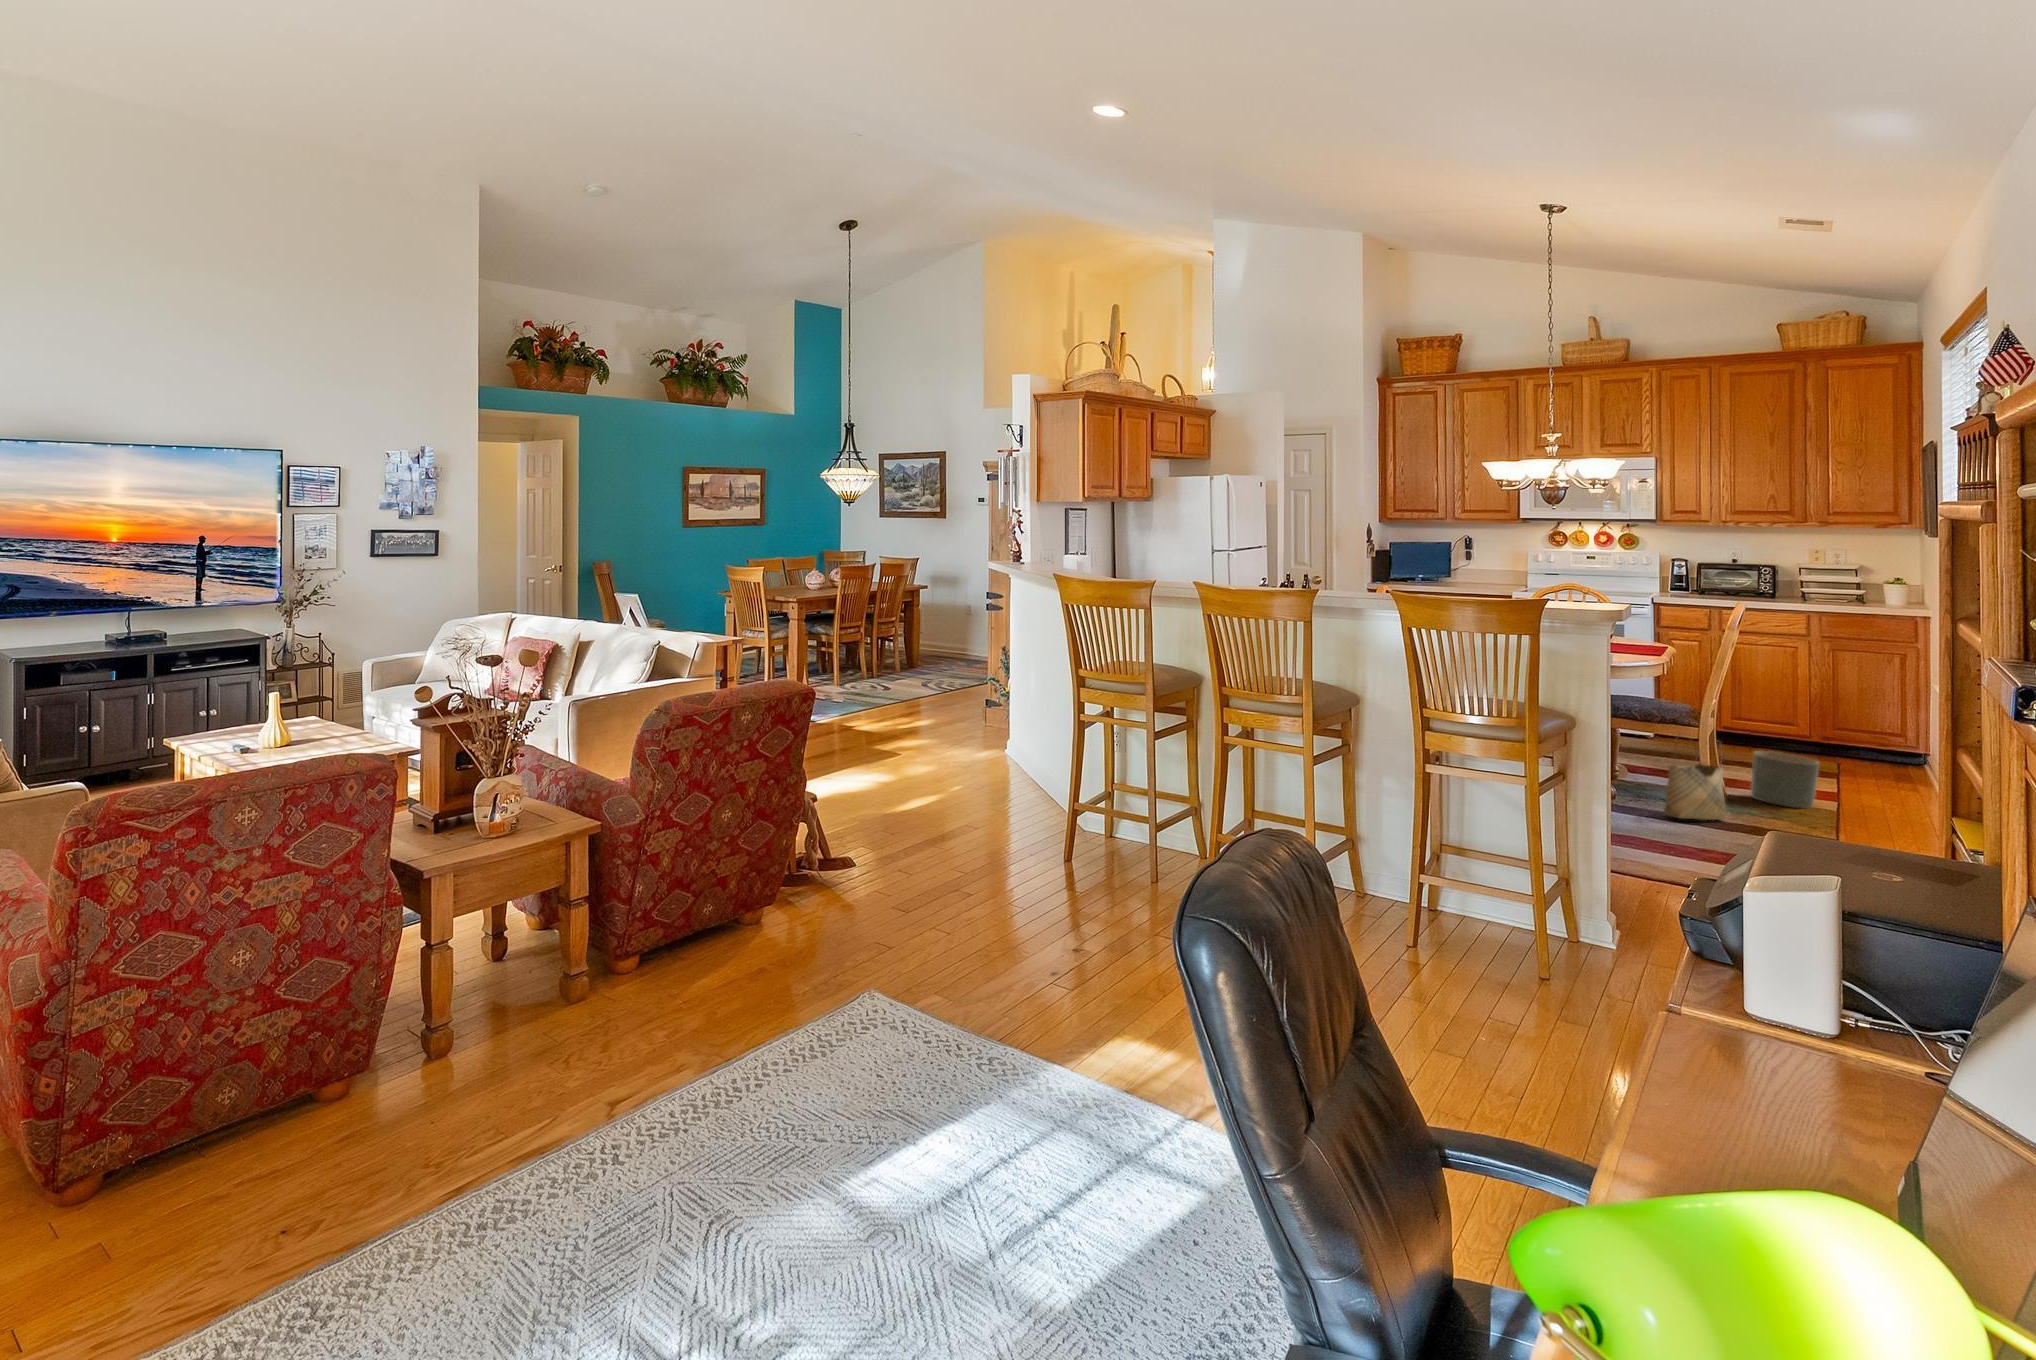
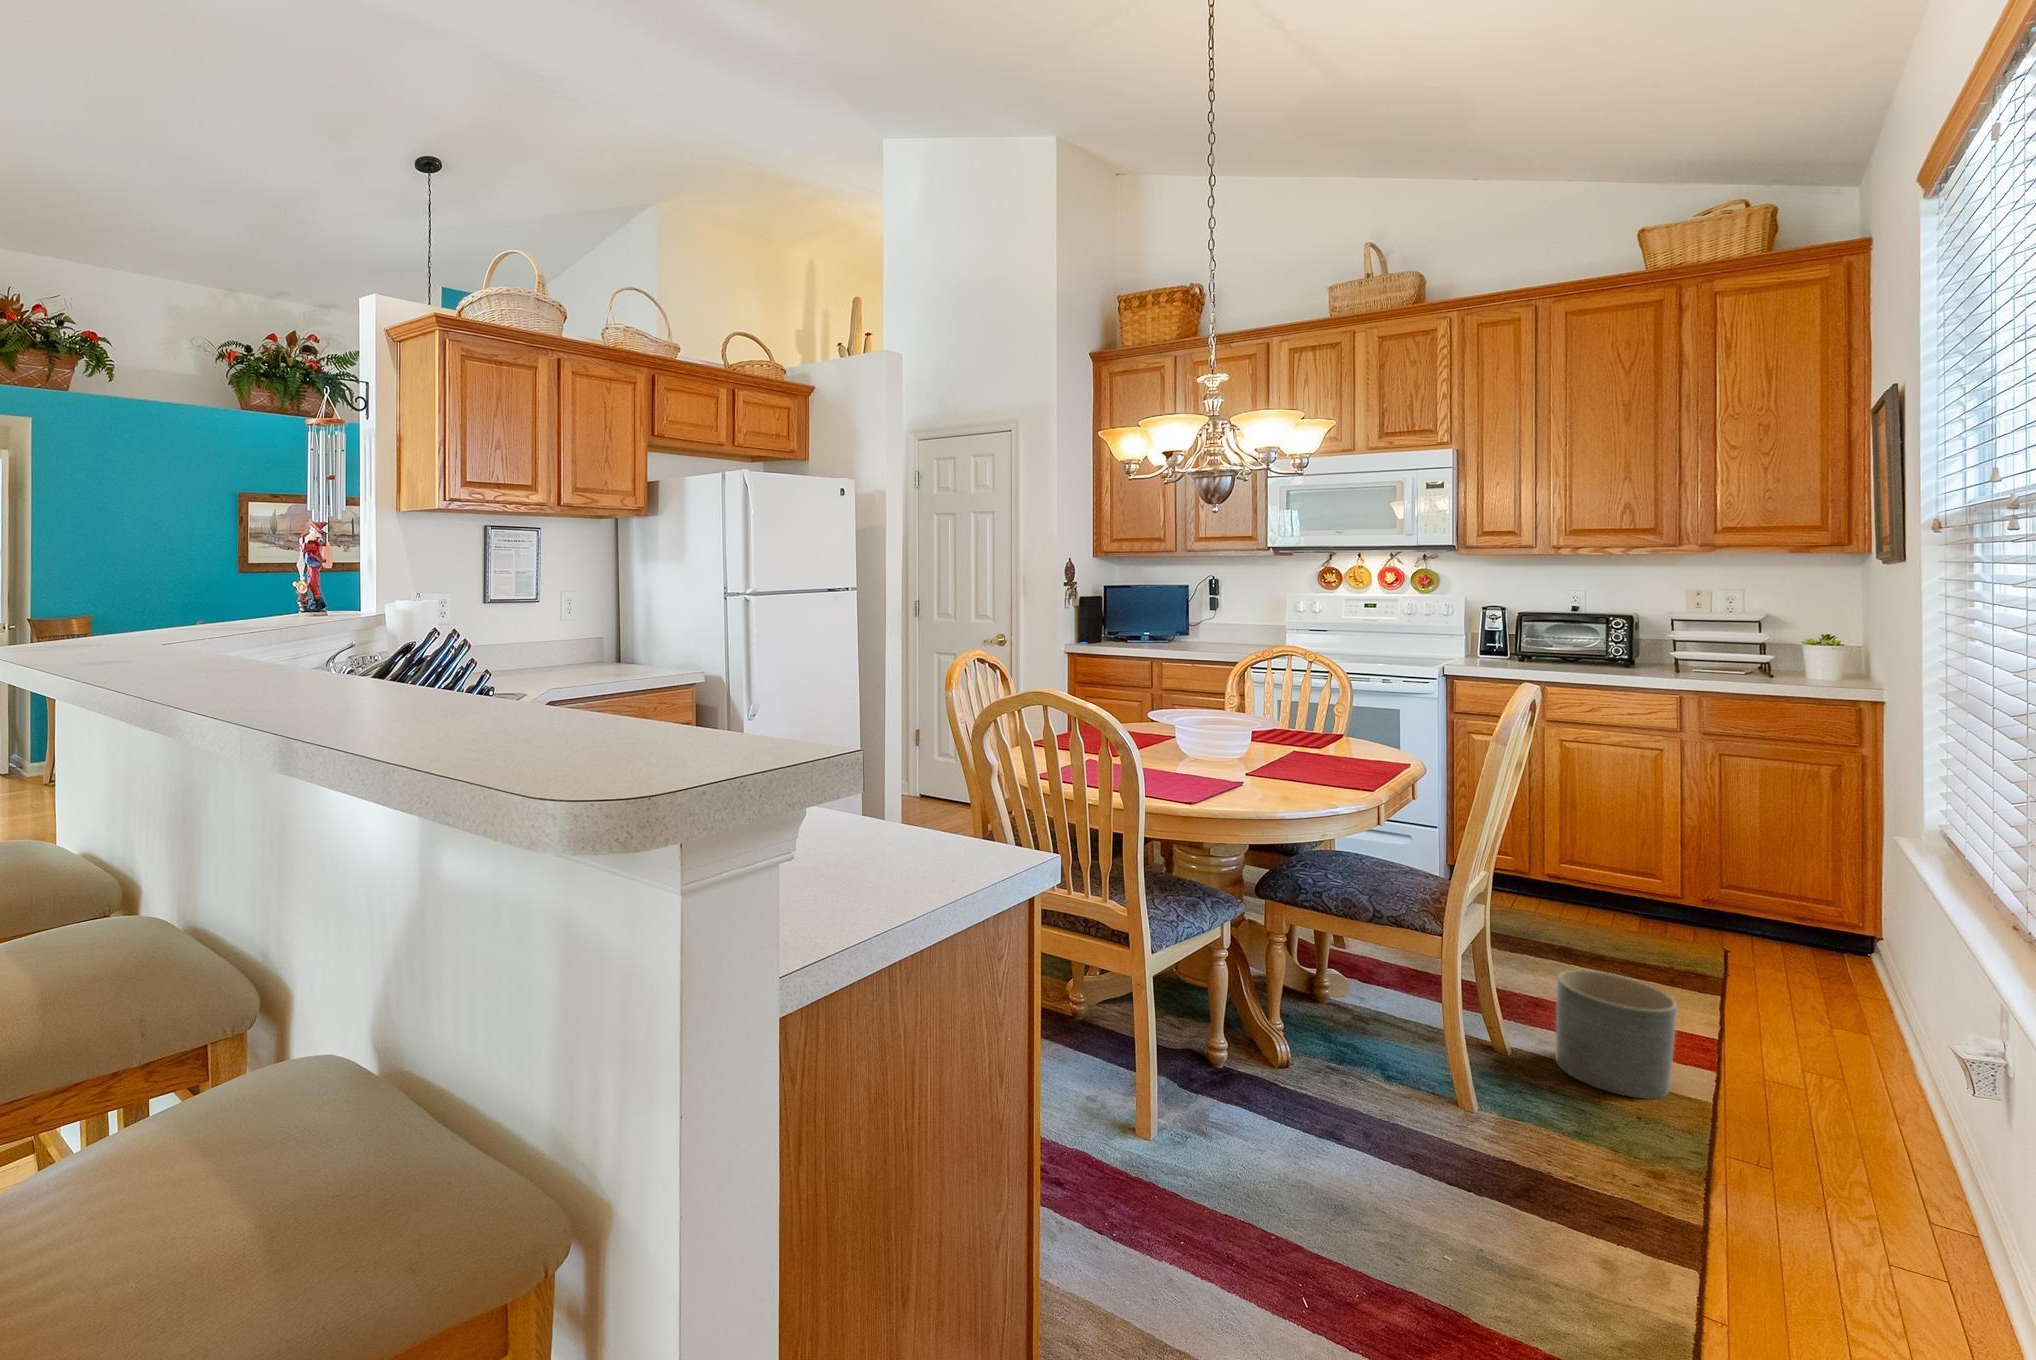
woven basket: present [1663,742,1727,820] -> none [1357,962,1480,1151]

